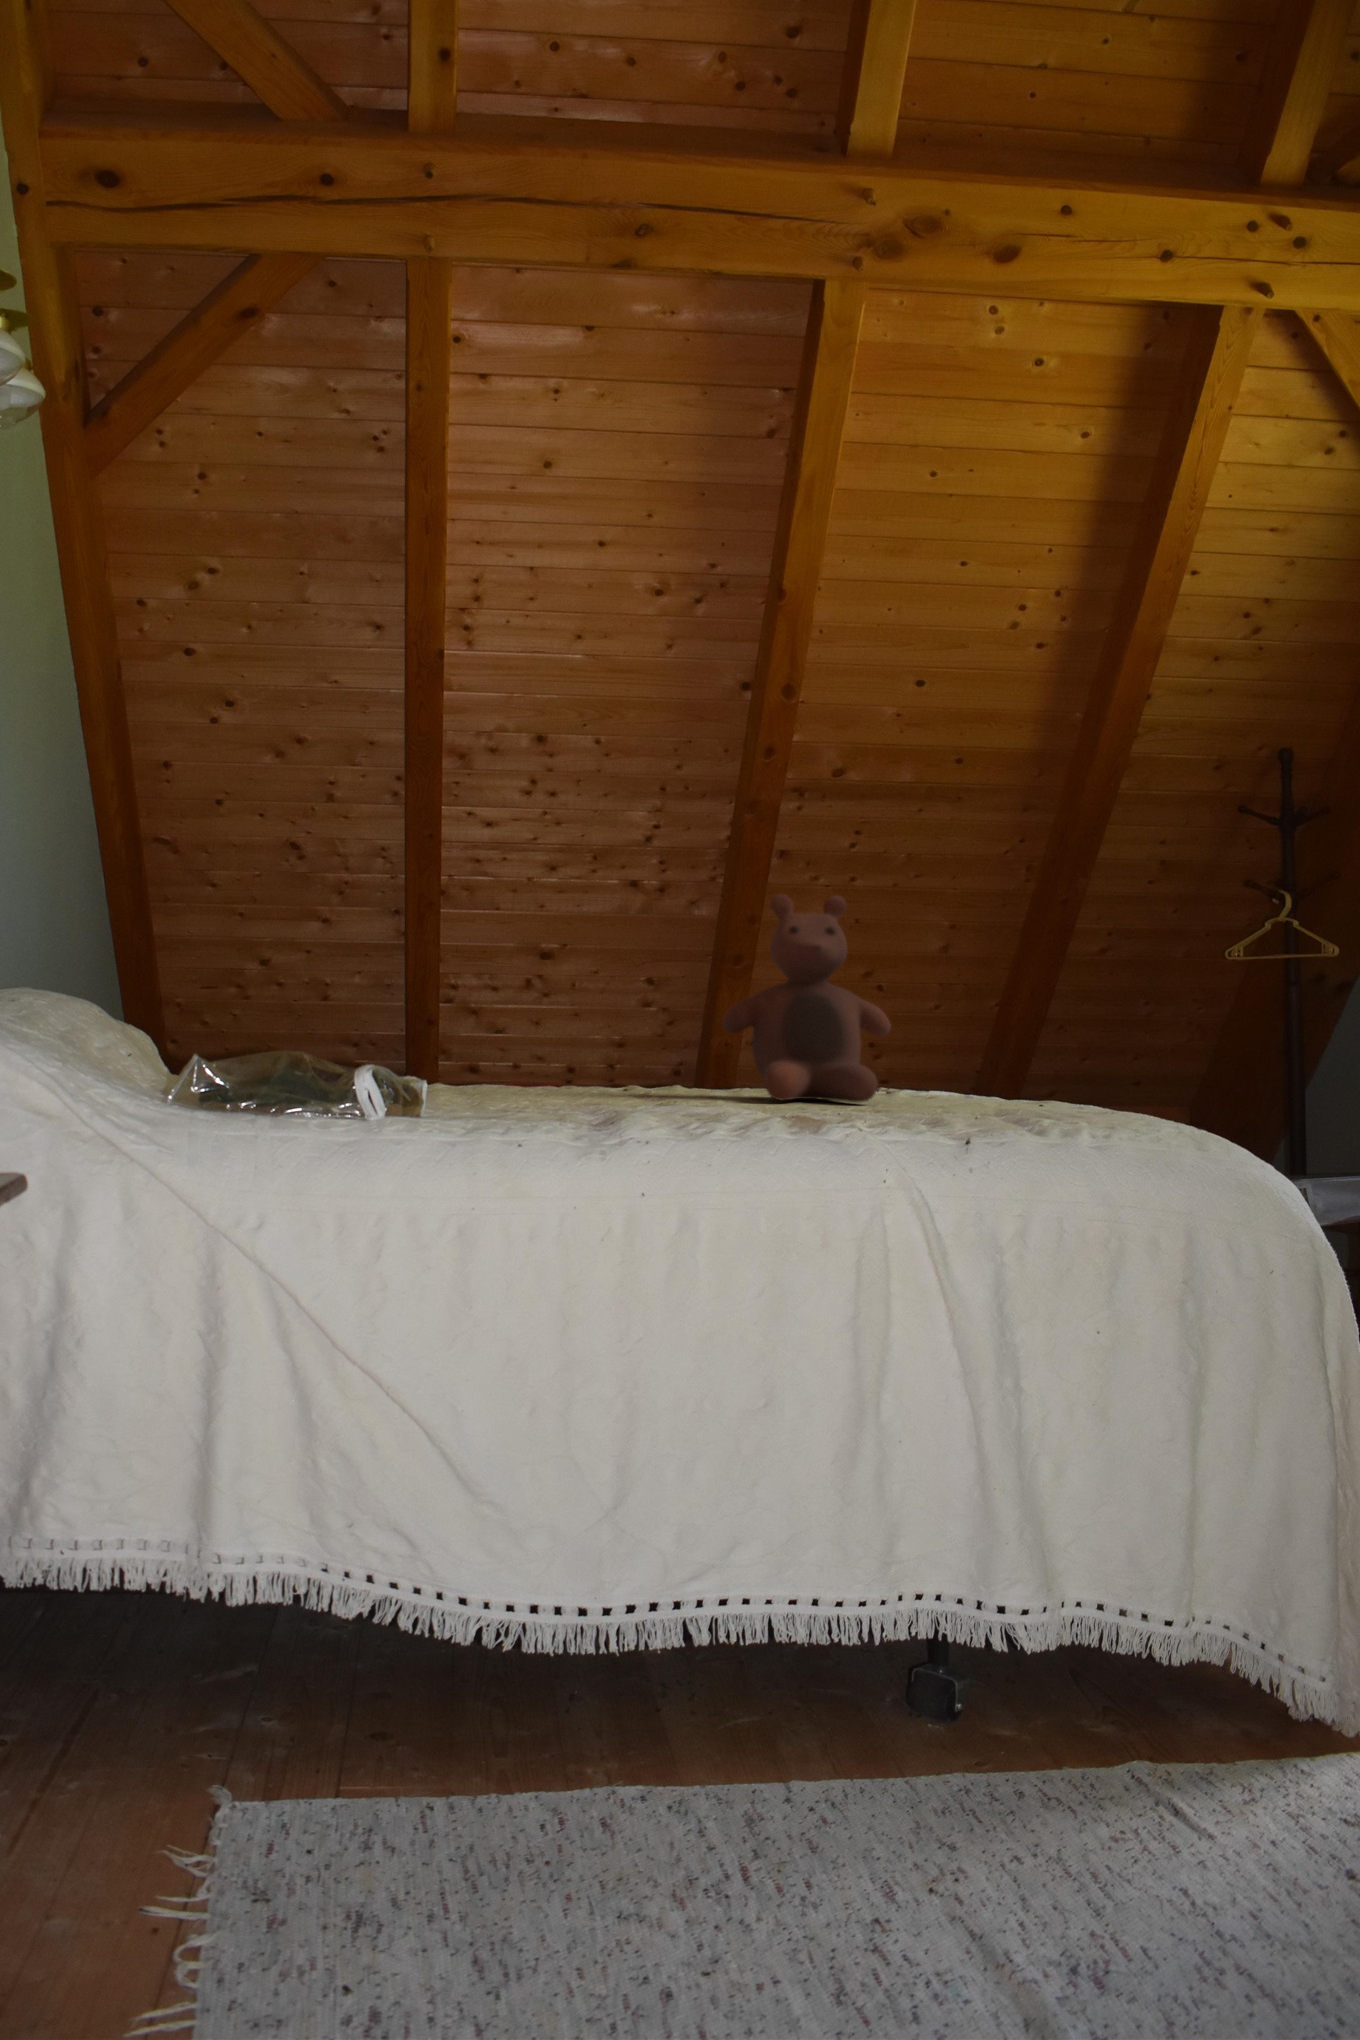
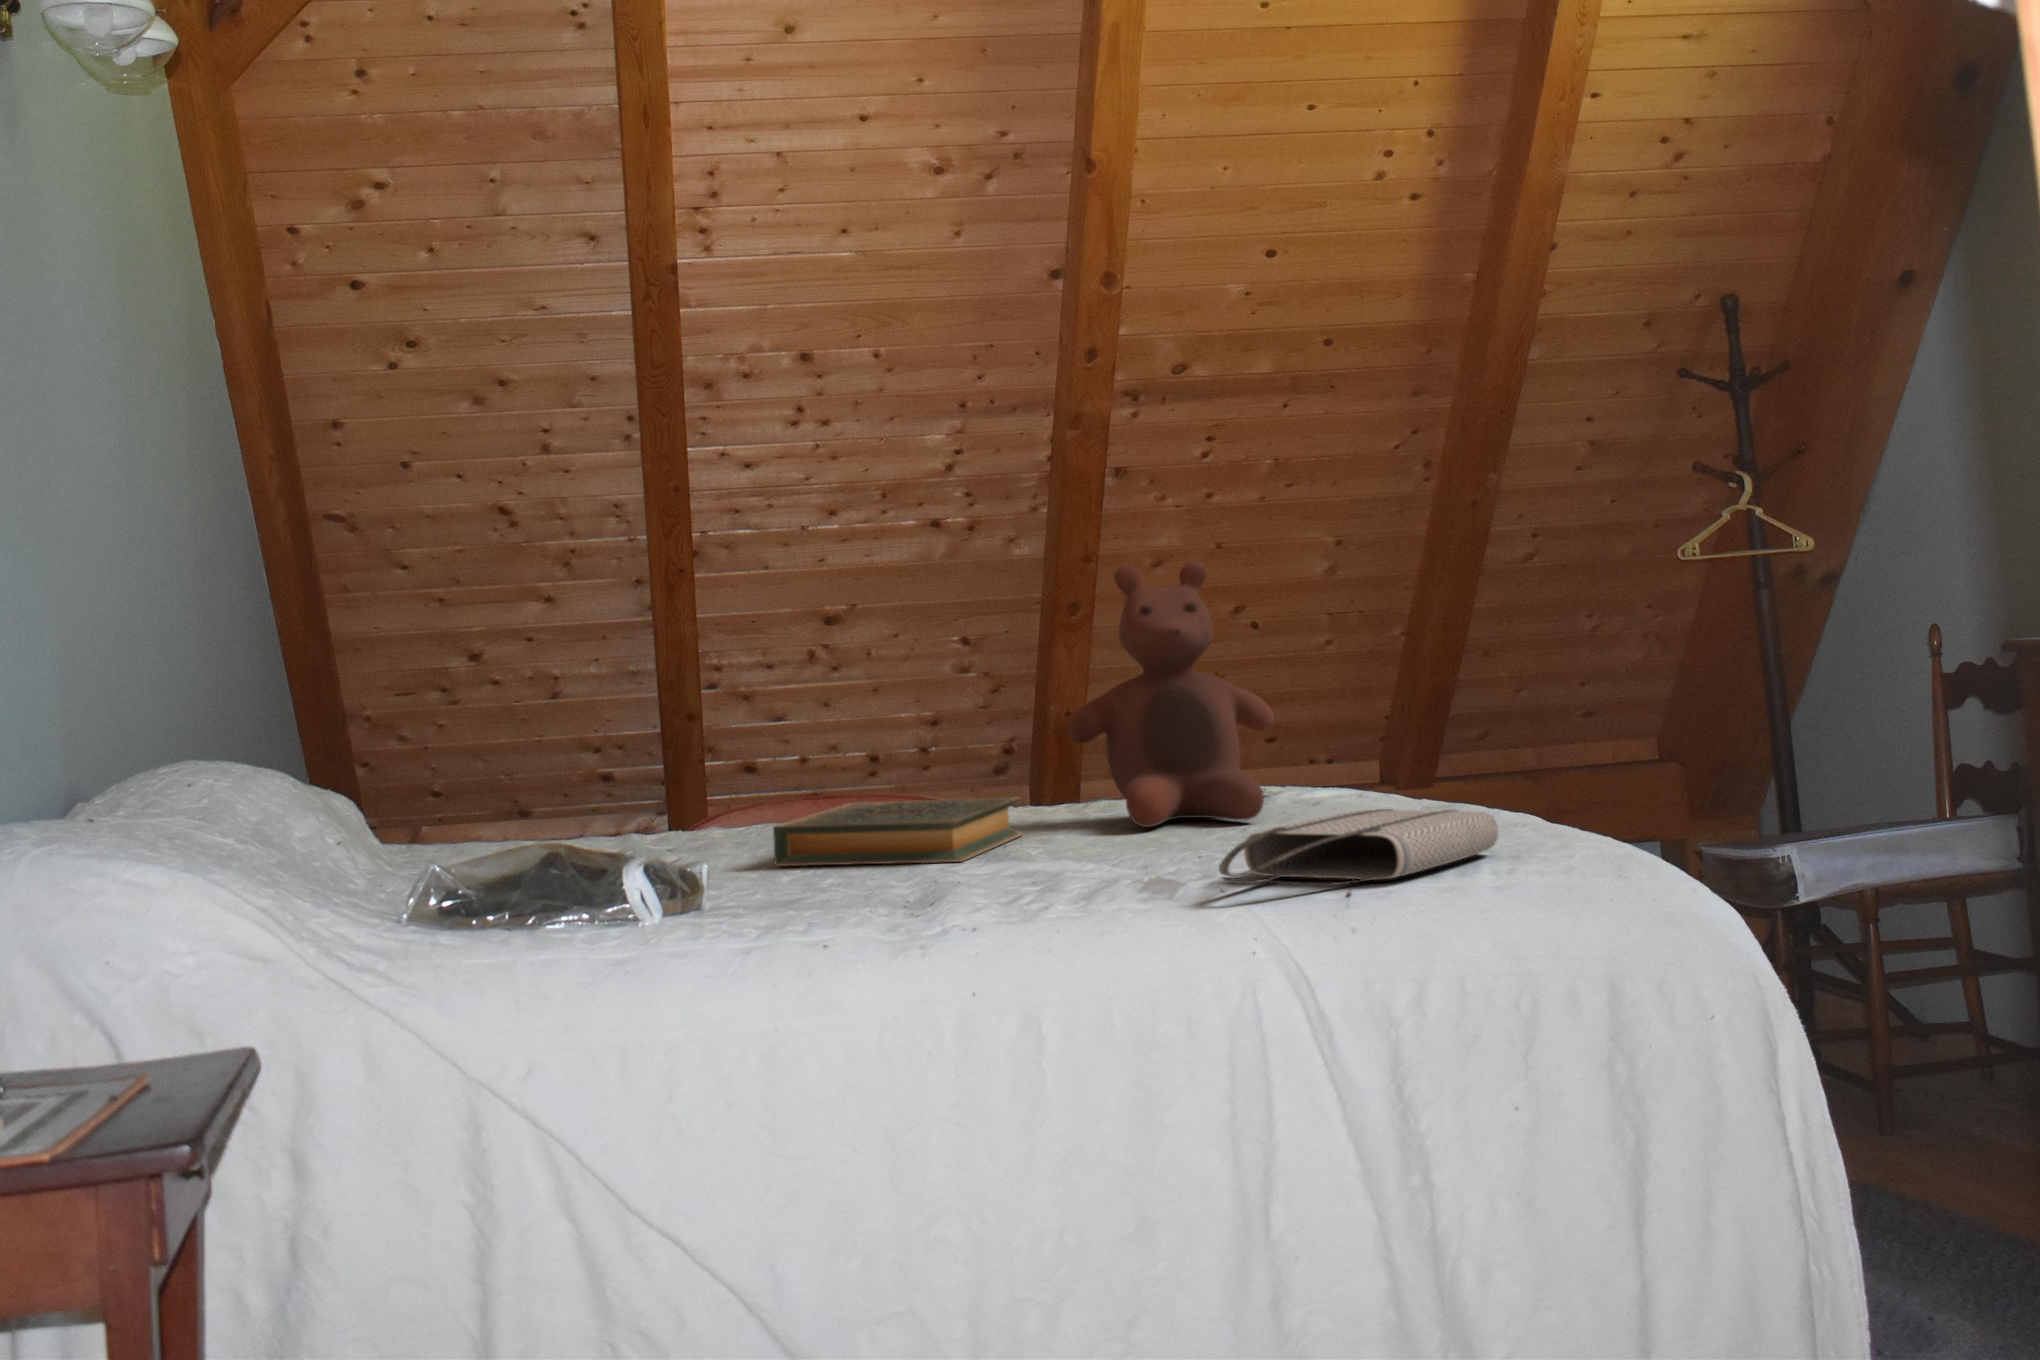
hardback book: none [476,1064,681,1107] -> present [773,797,1022,866]
tote bag: none [838,1087,1074,1132] -> present [1219,809,1498,885]

